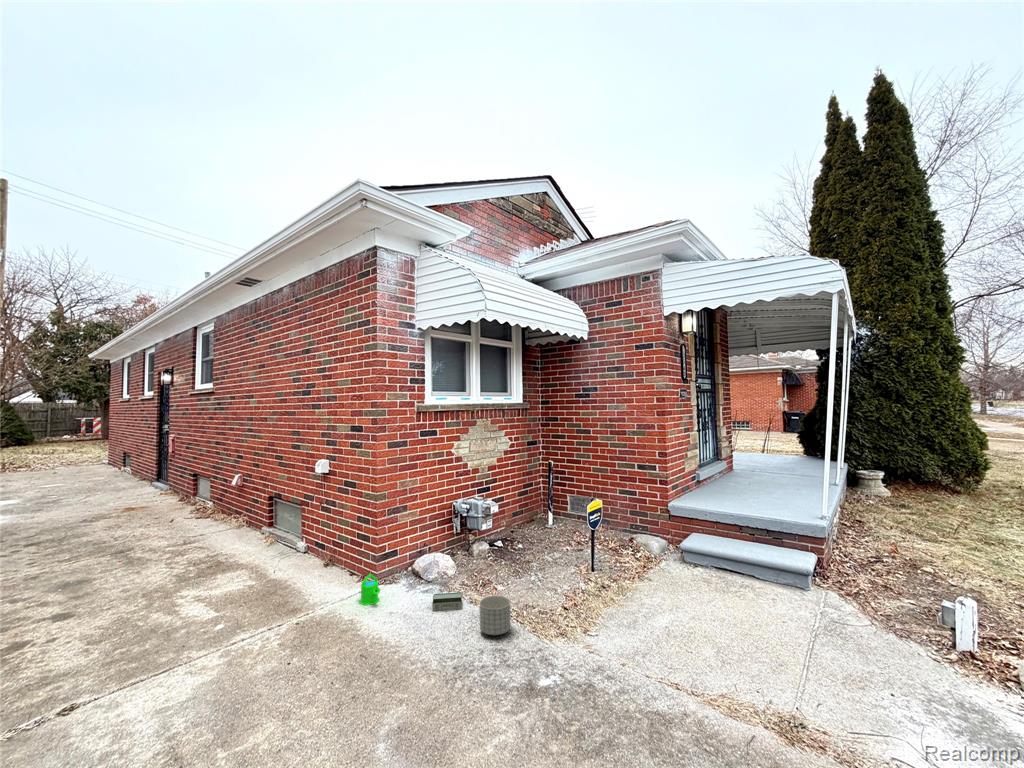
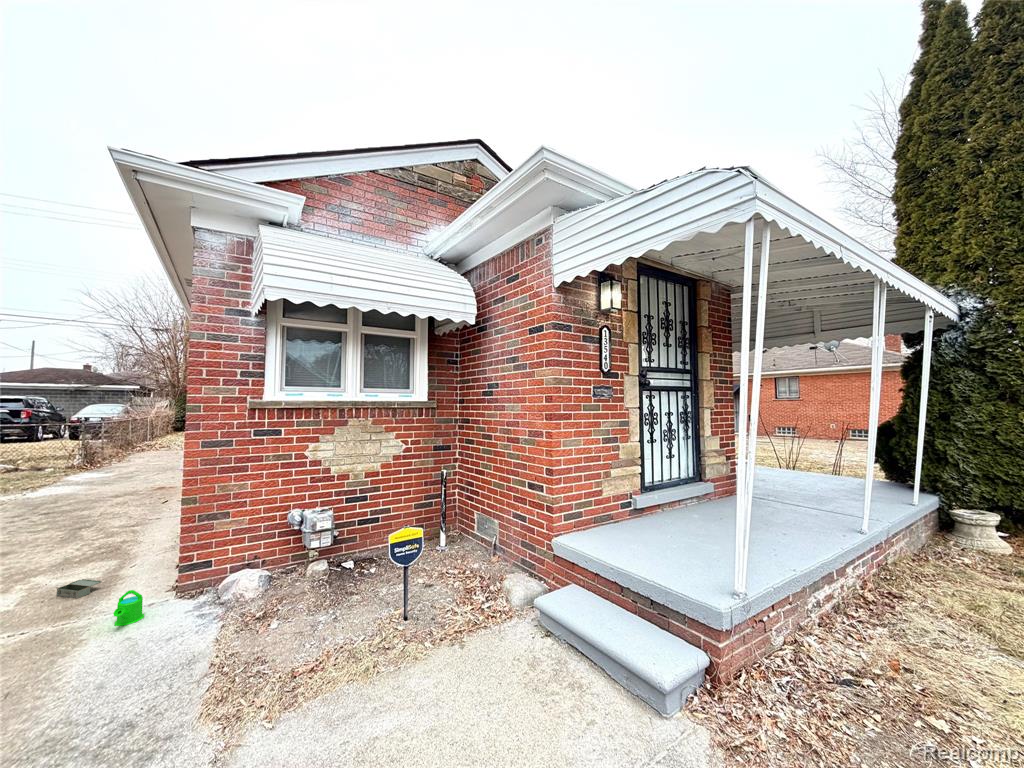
toolbox: present [432,592,462,611] -> present [57,579,102,598]
planter: present [480,596,511,636] -> none [101,656,159,720]

